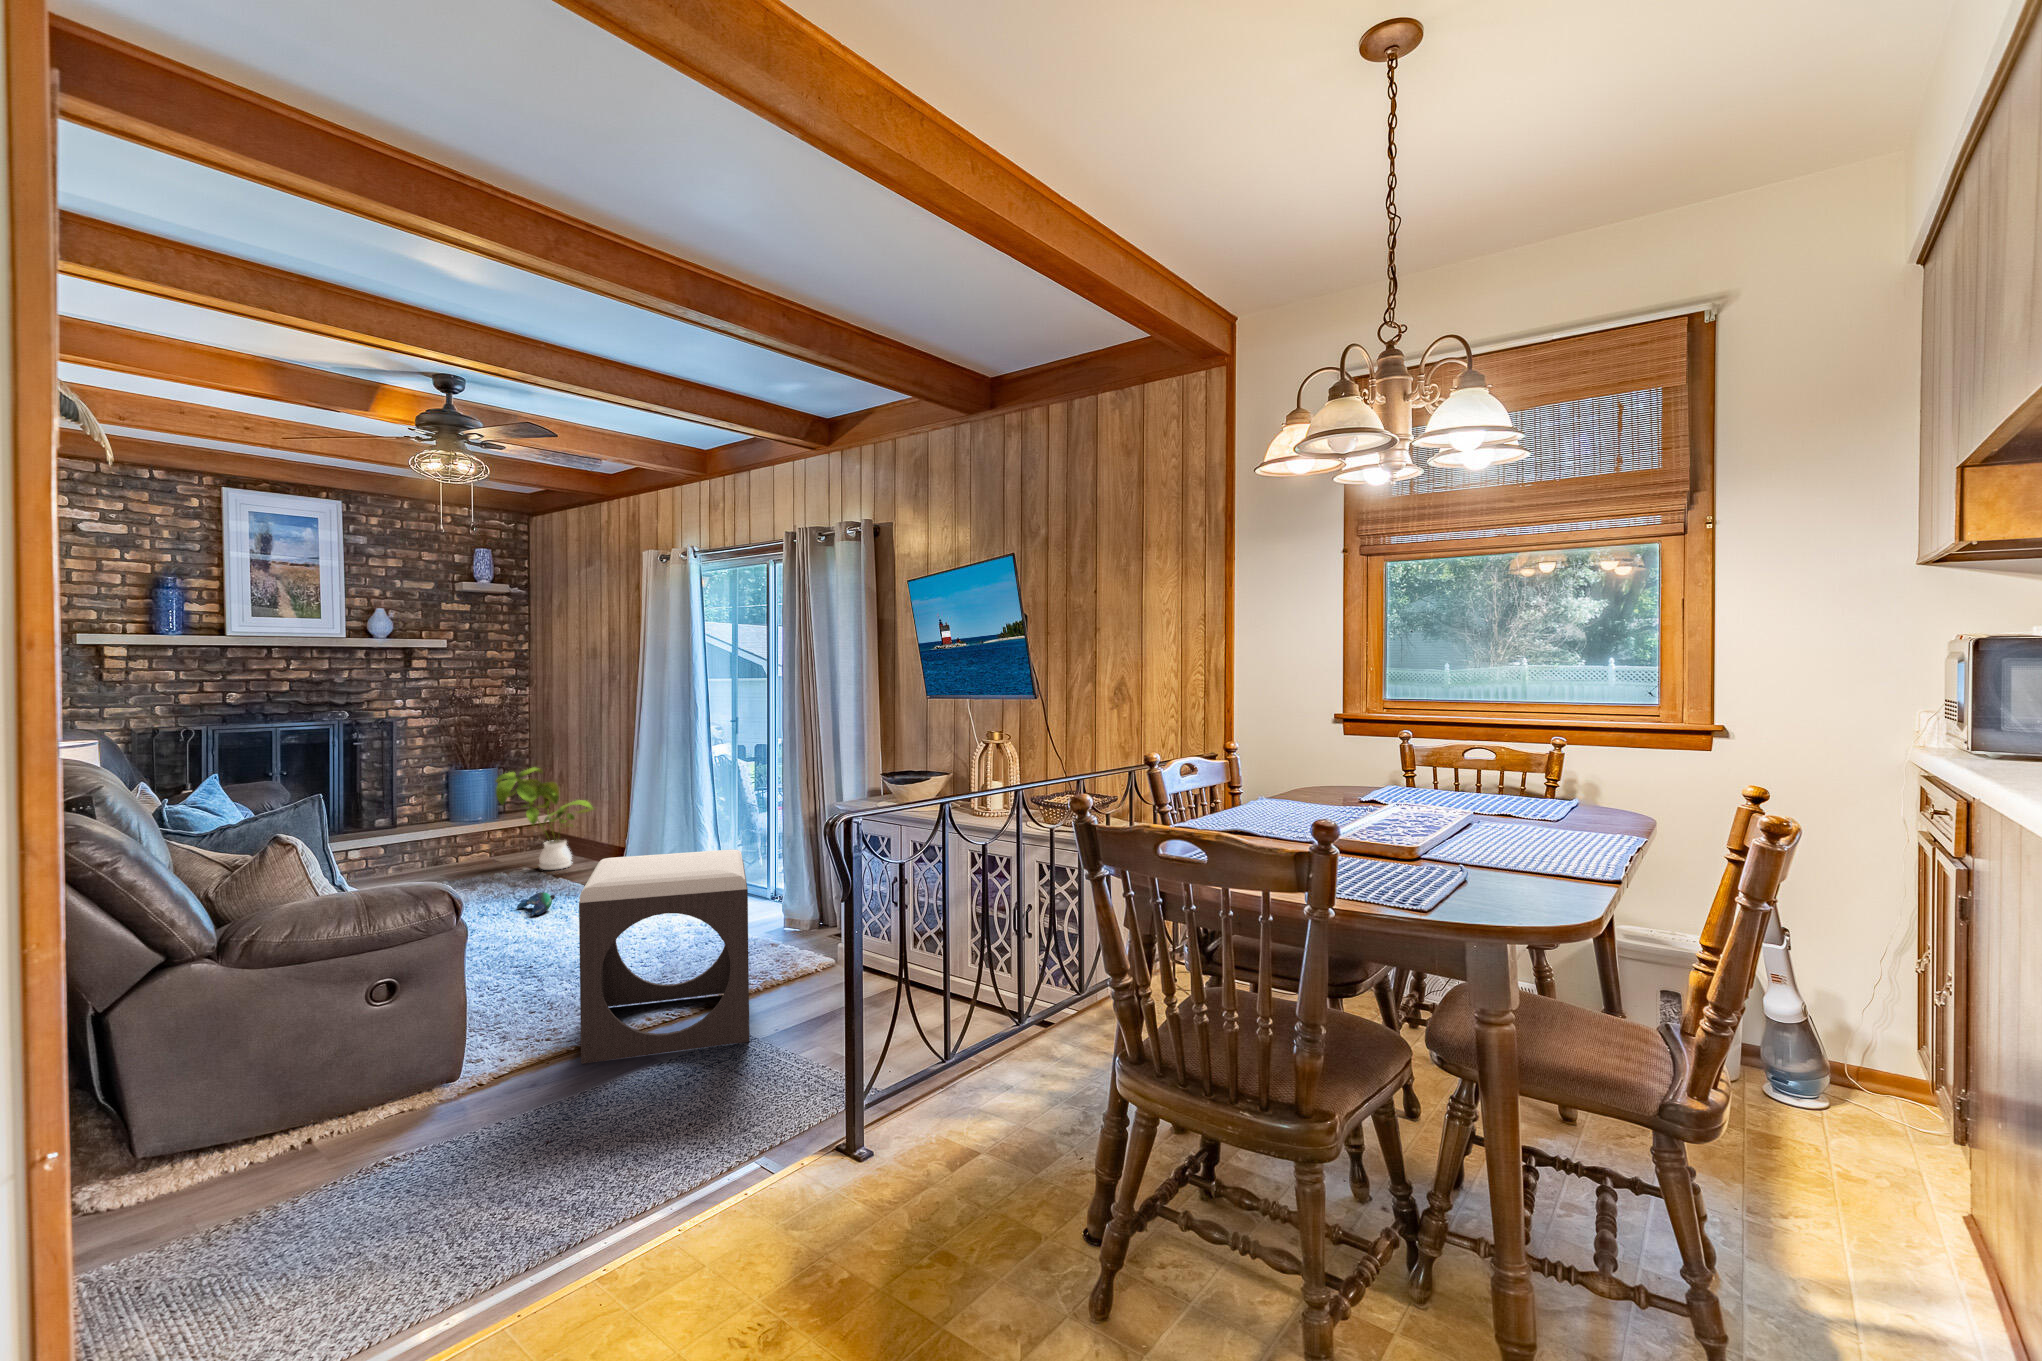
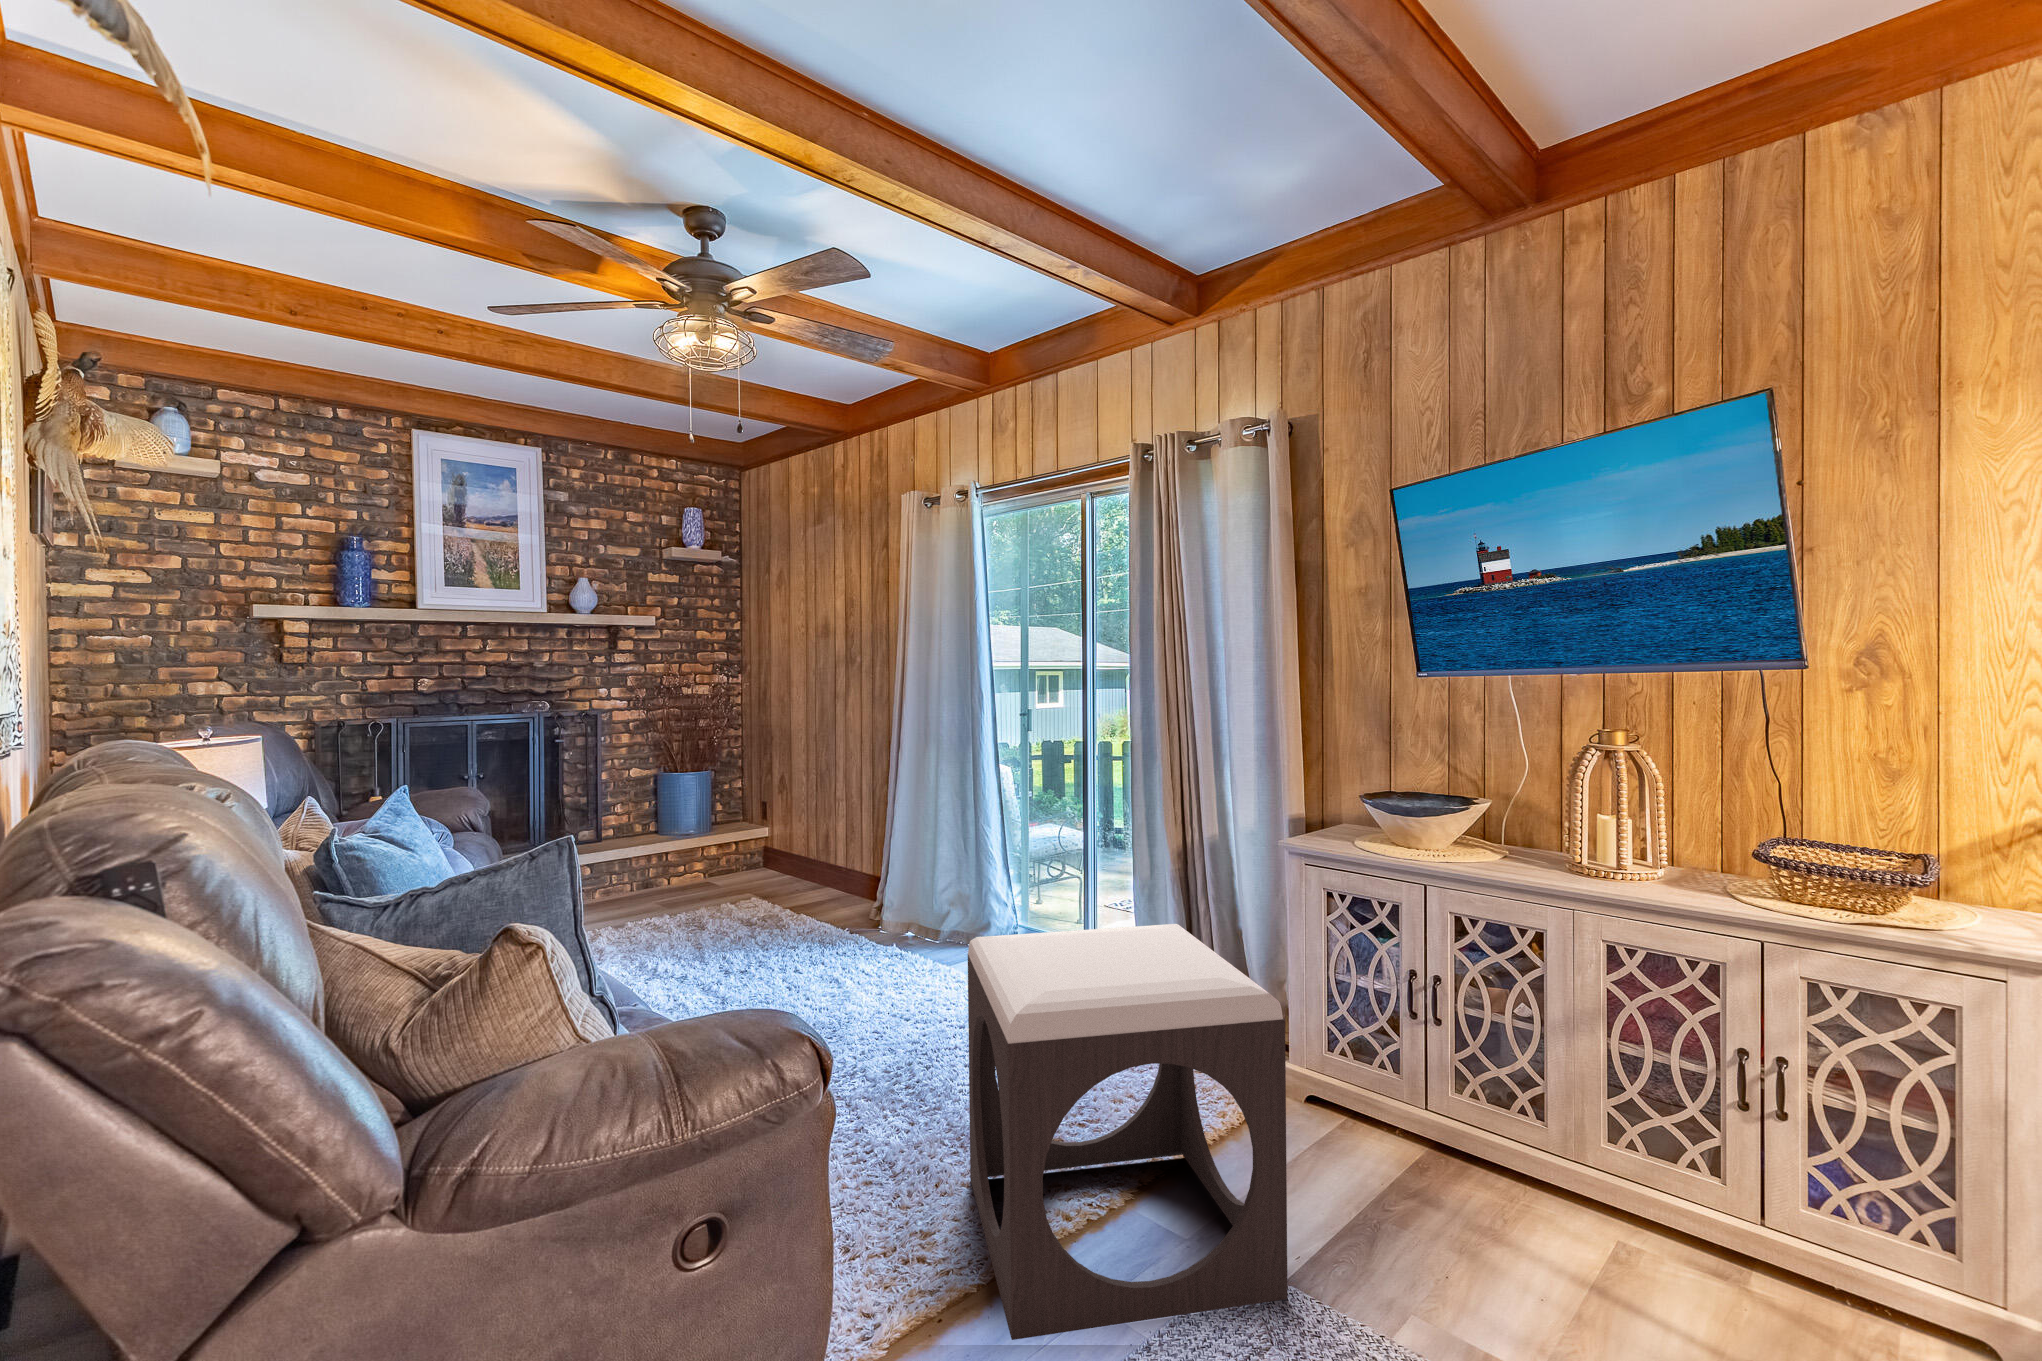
house plant: present [496,767,594,870] -> none [717,772,836,900]
plush toy: present [517,892,555,916] -> none [764,941,813,976]

